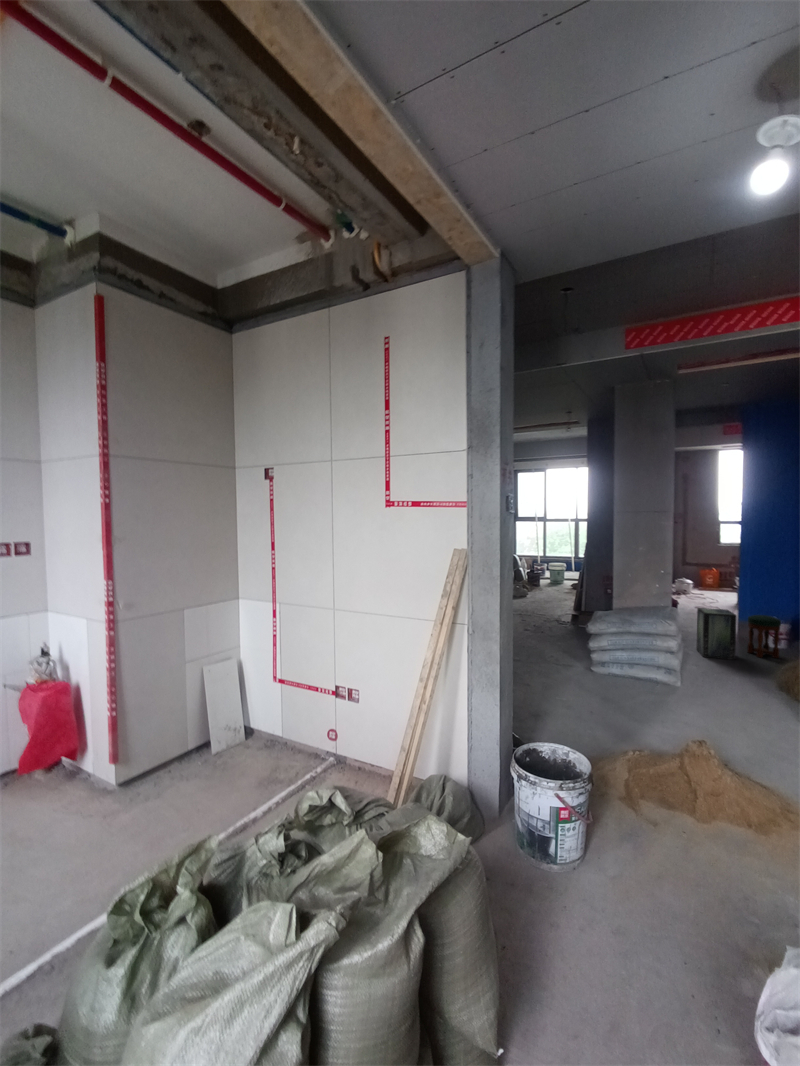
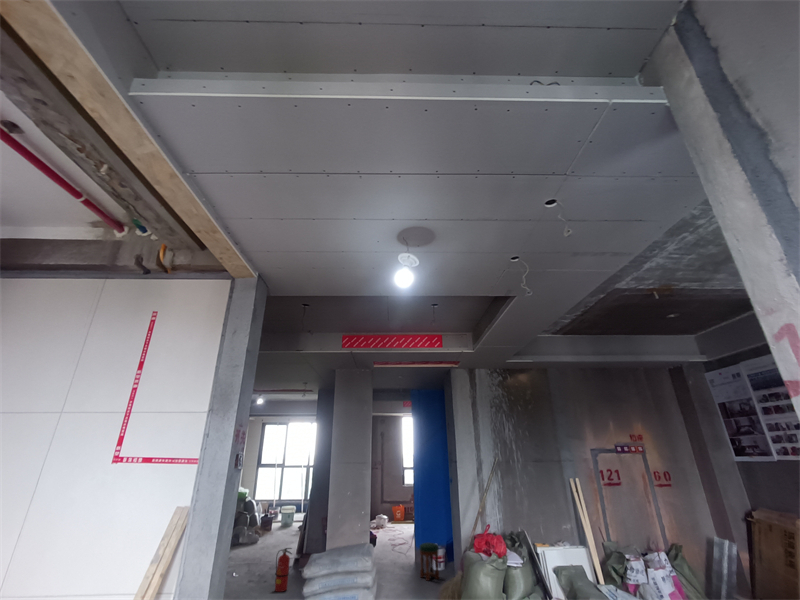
fire extinguisher: none [553,601,570,641] -> present [275,548,292,592]
storage box: present [696,608,737,660] -> none [387,541,412,588]

